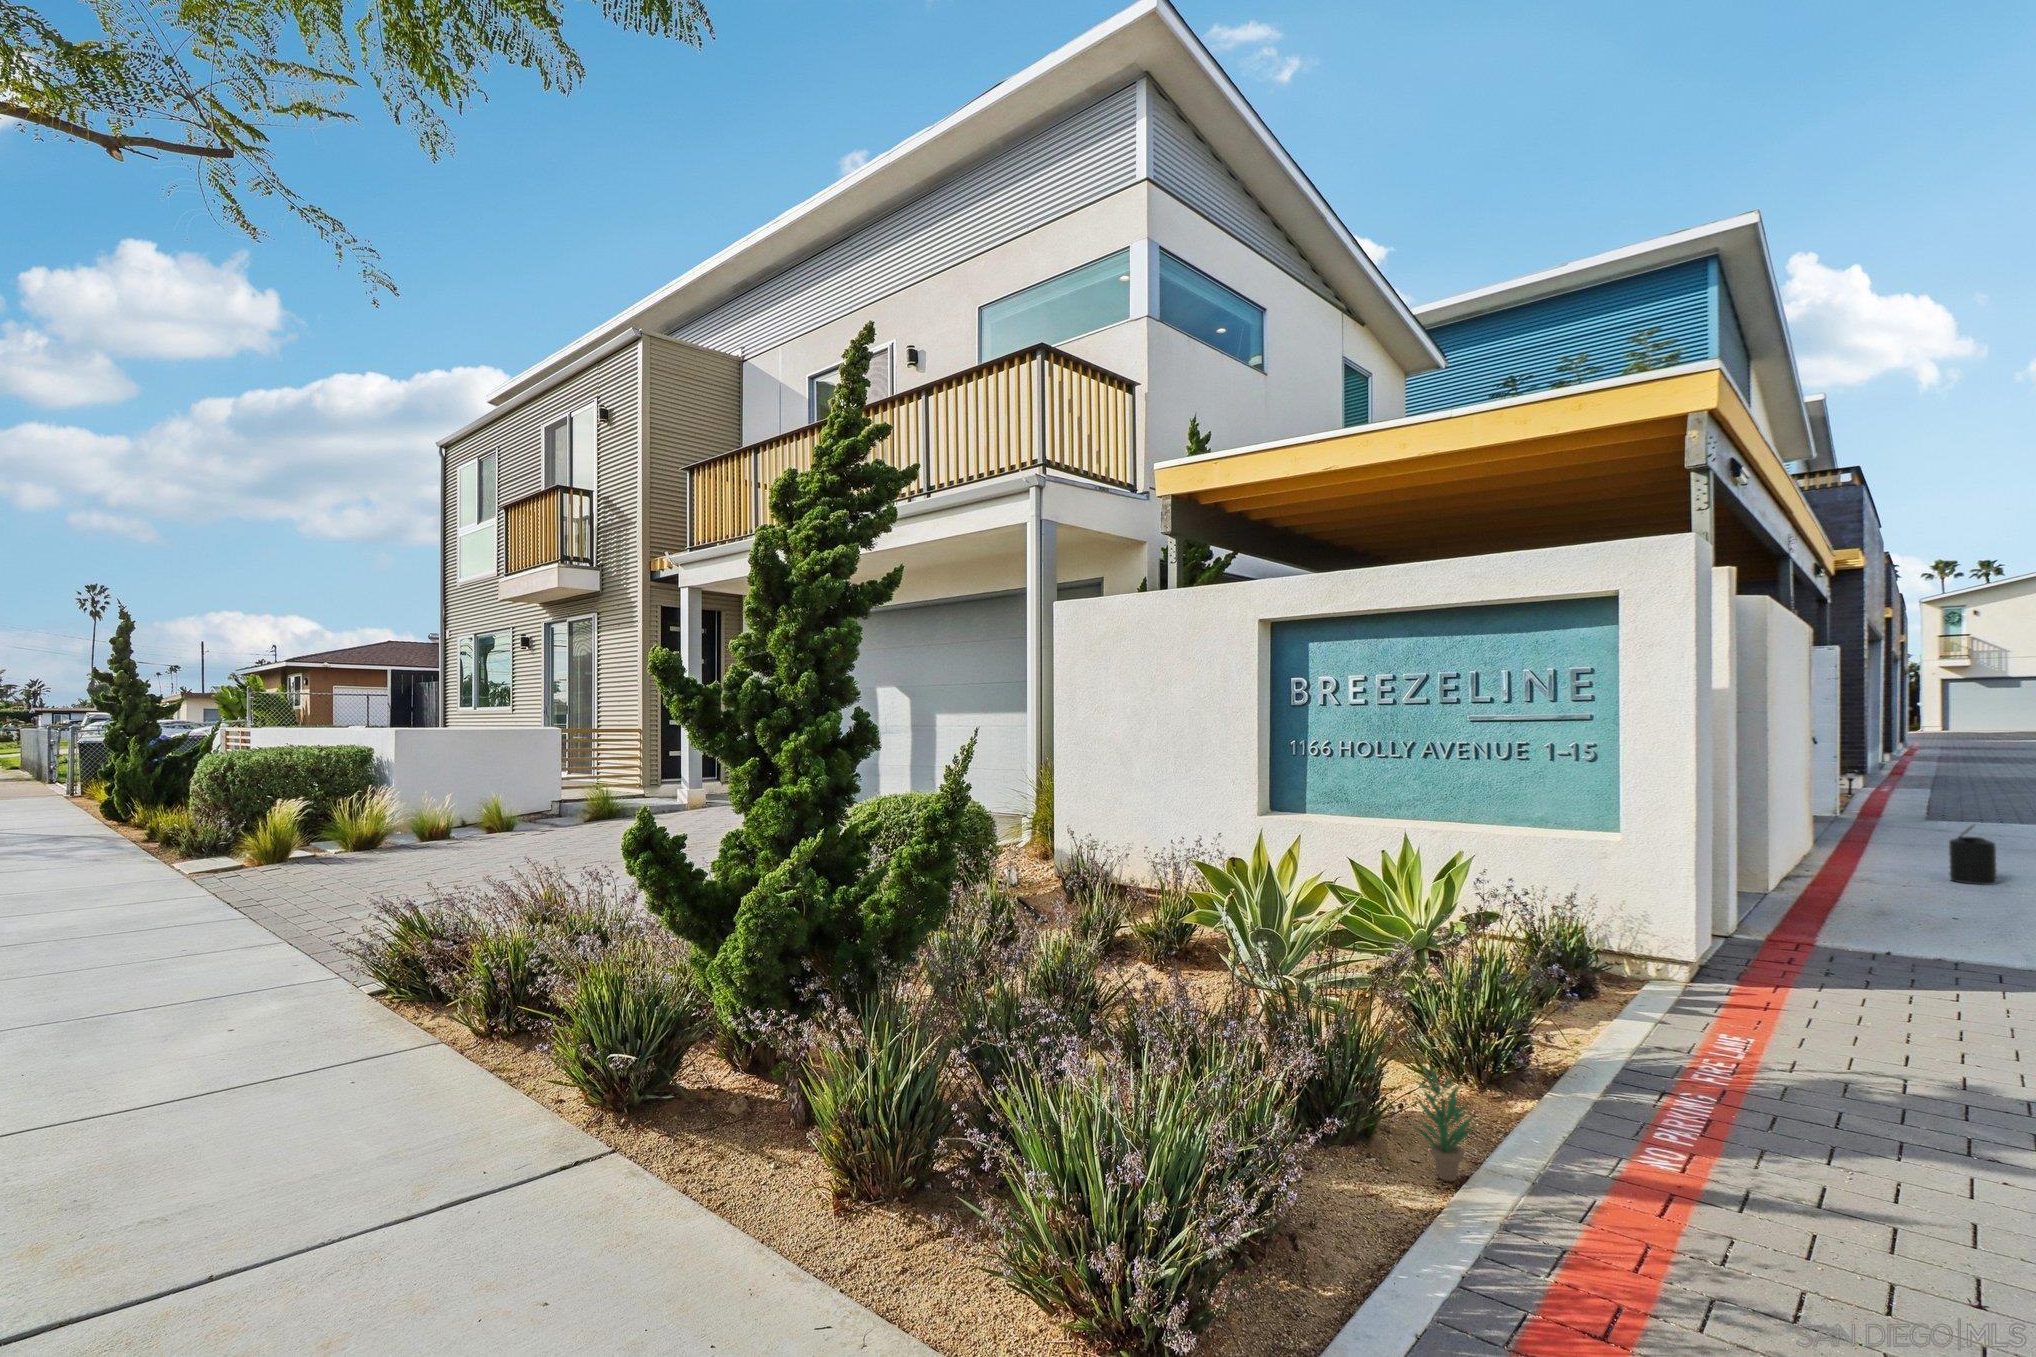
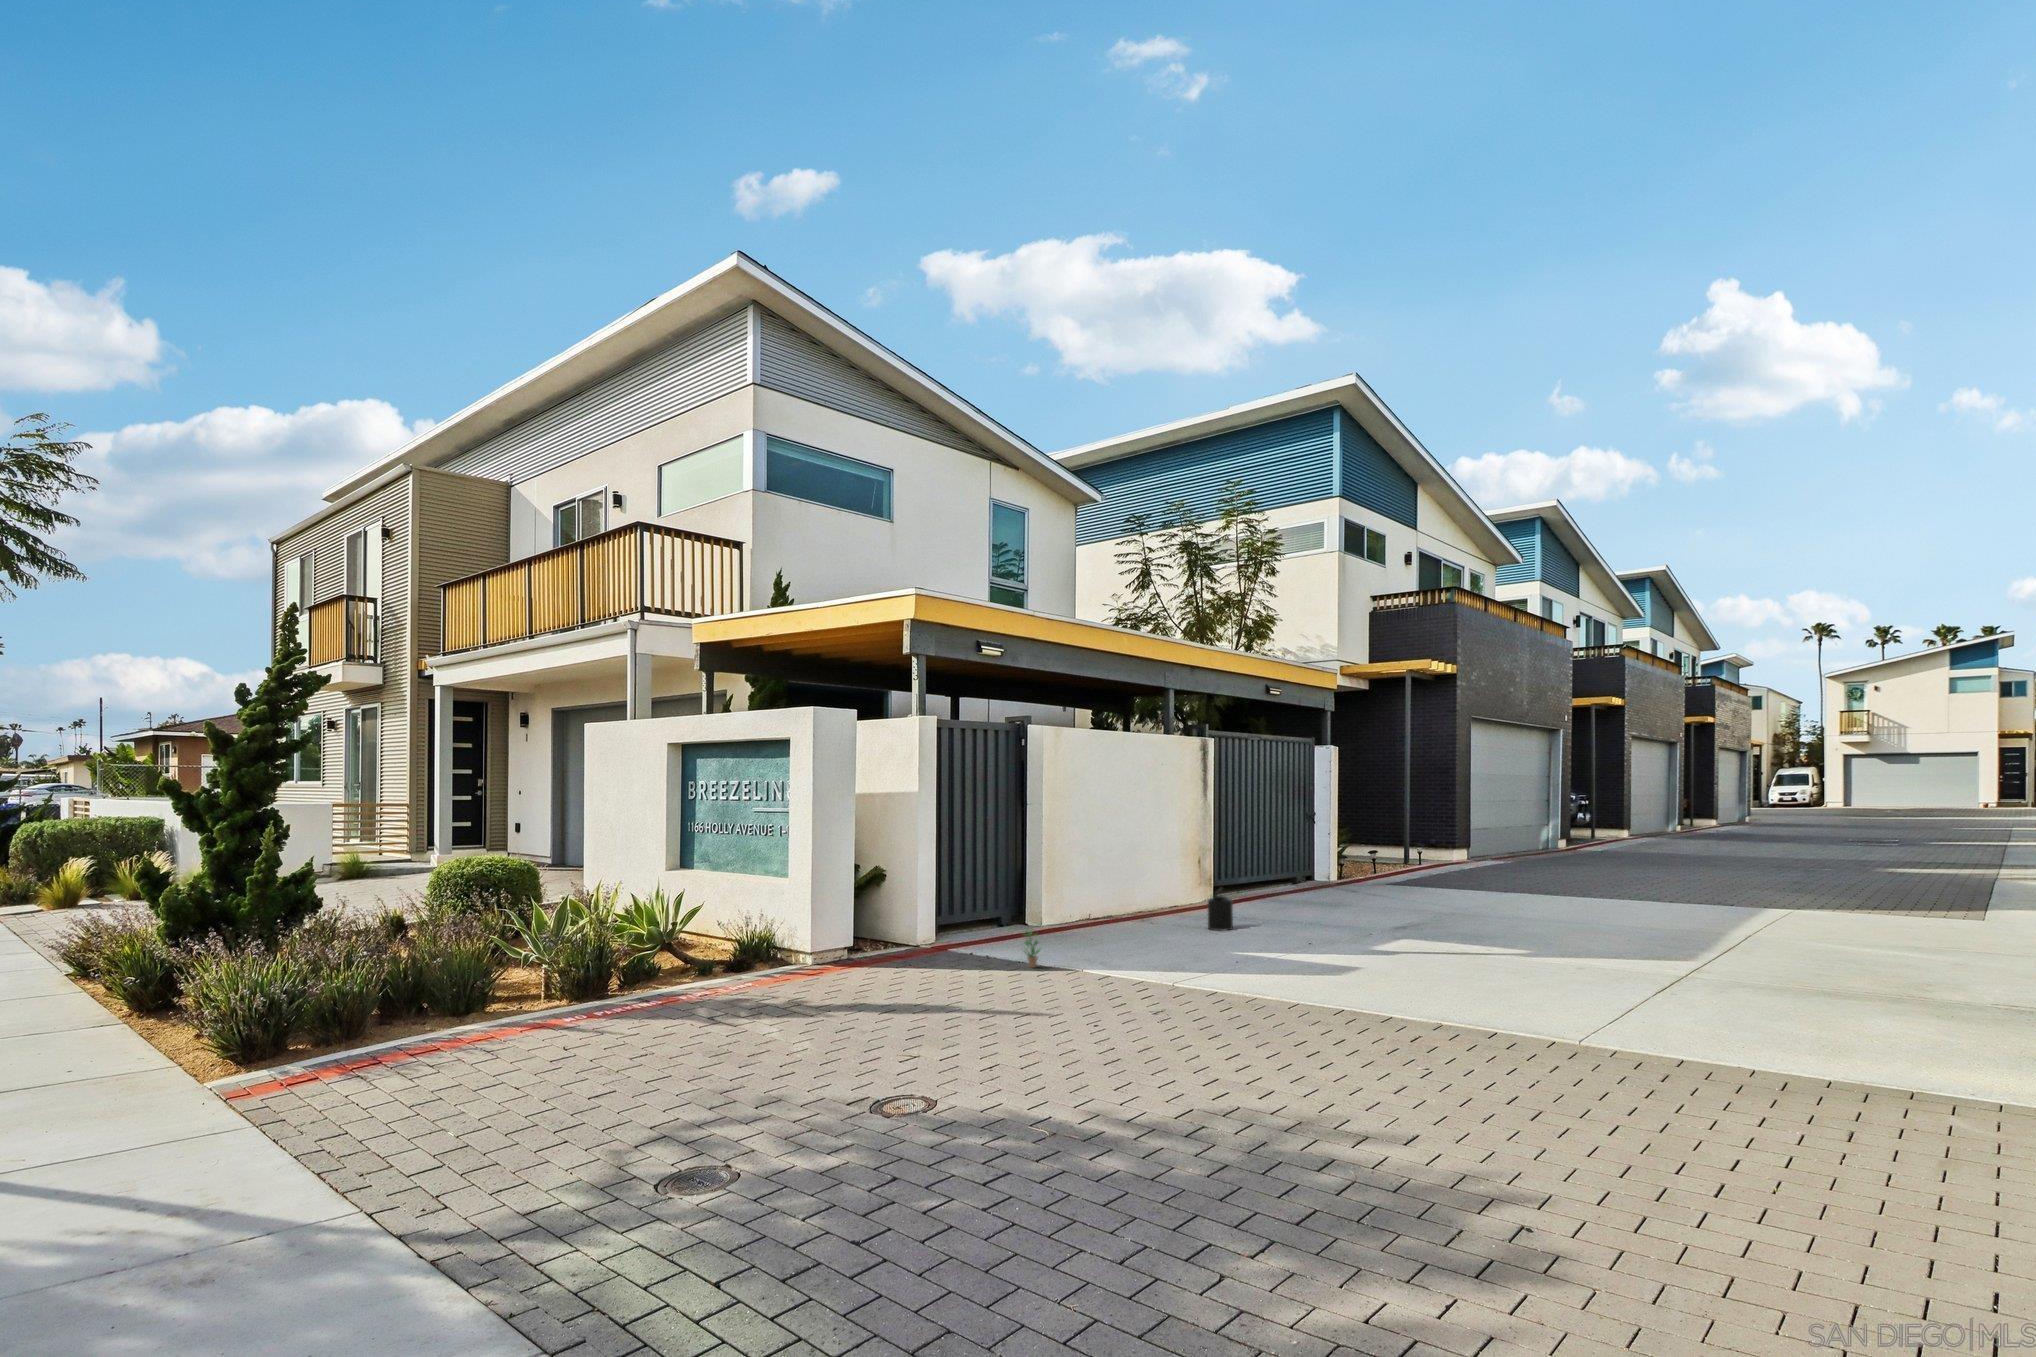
potted plant: present [1414,1067,1475,1181] -> present [1025,929,1040,968]

